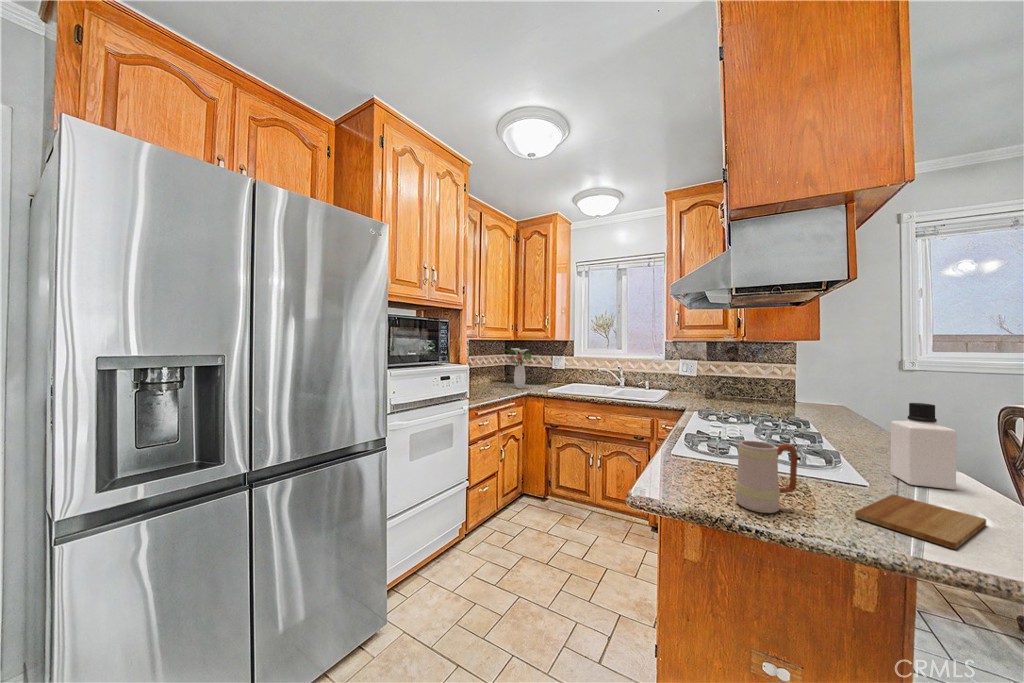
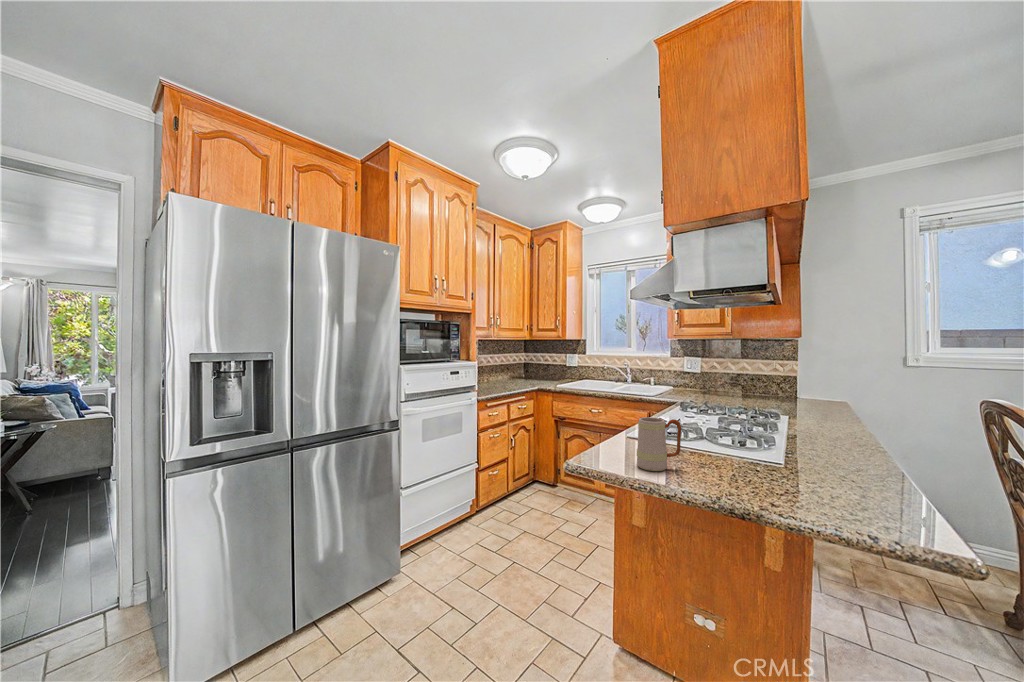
flower arrangement: present [505,348,531,388] -> none [513,347,542,384]
bottle: present [891,403,956,490] -> none [798,391,840,463]
cutting board: present [855,495,986,549] -> none [722,463,825,494]

